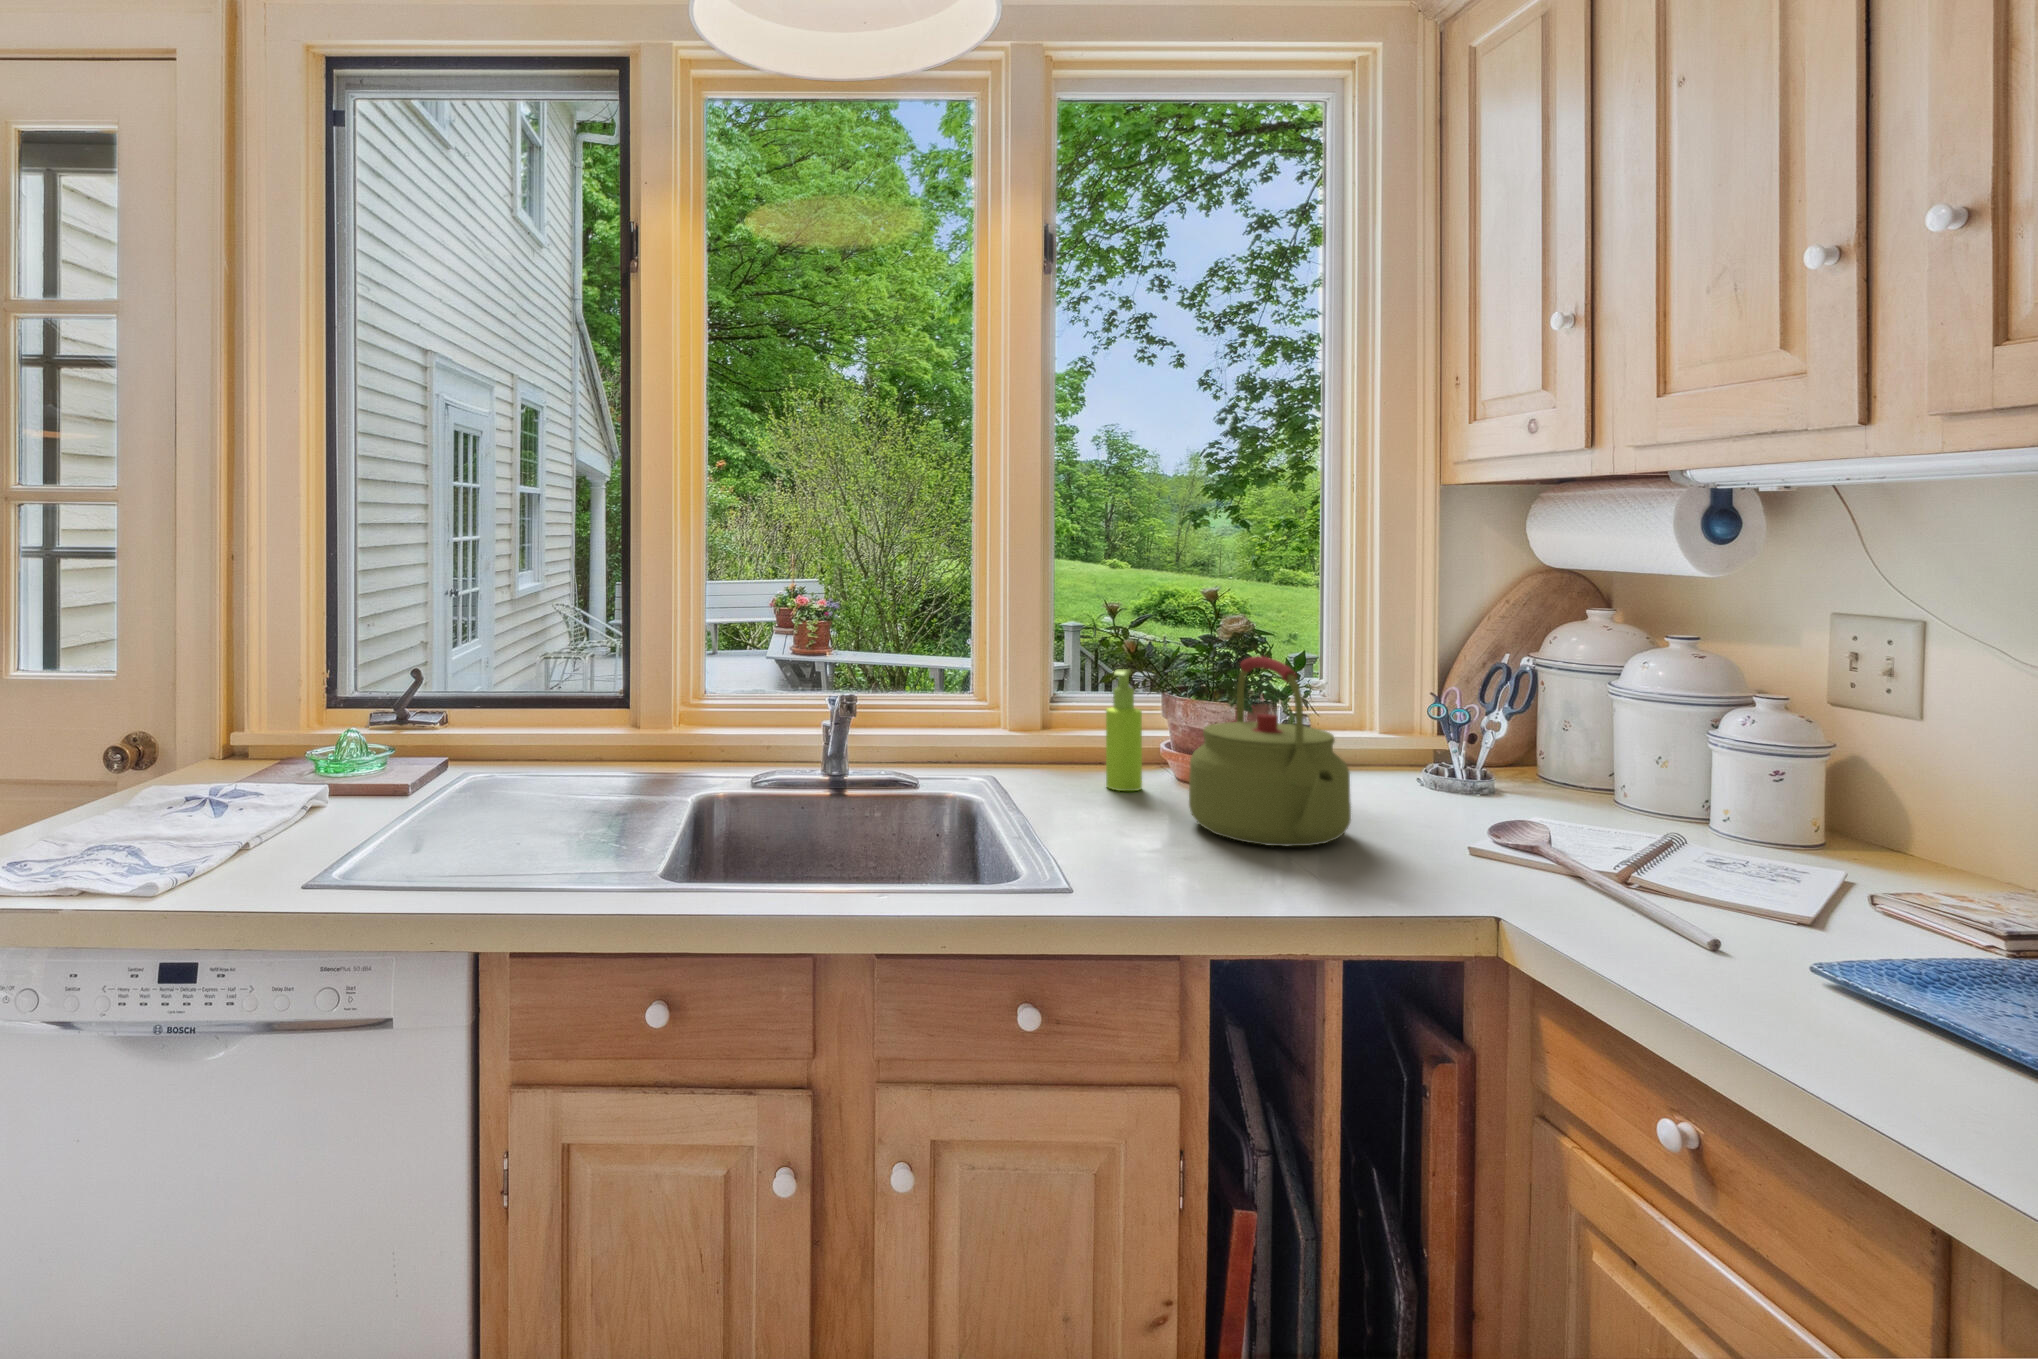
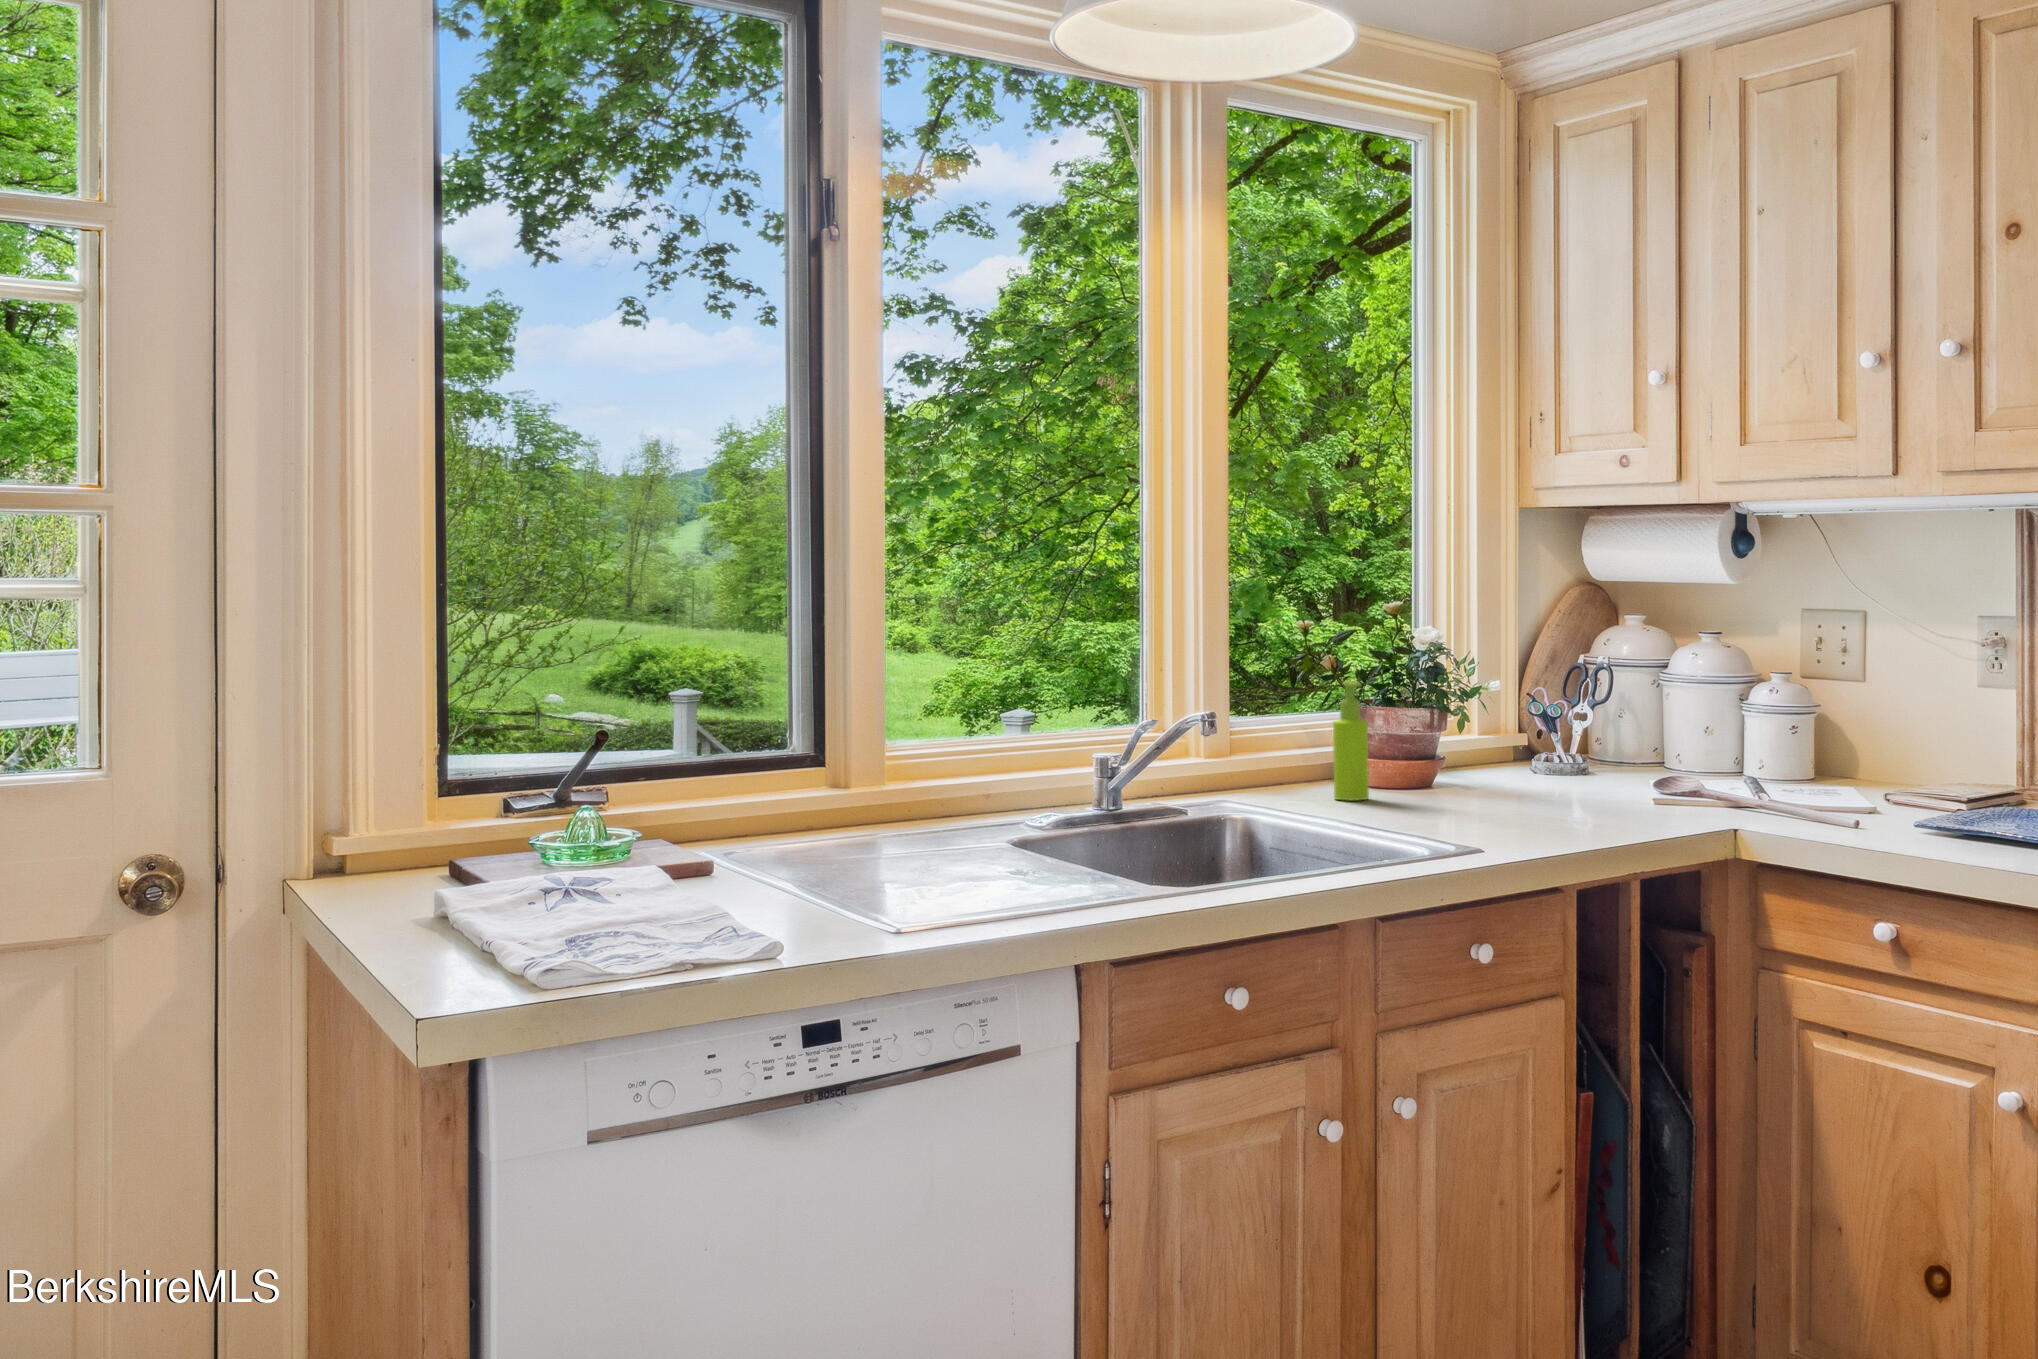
kettle: present [1189,656,1351,846] -> none [1452,655,1604,814]

